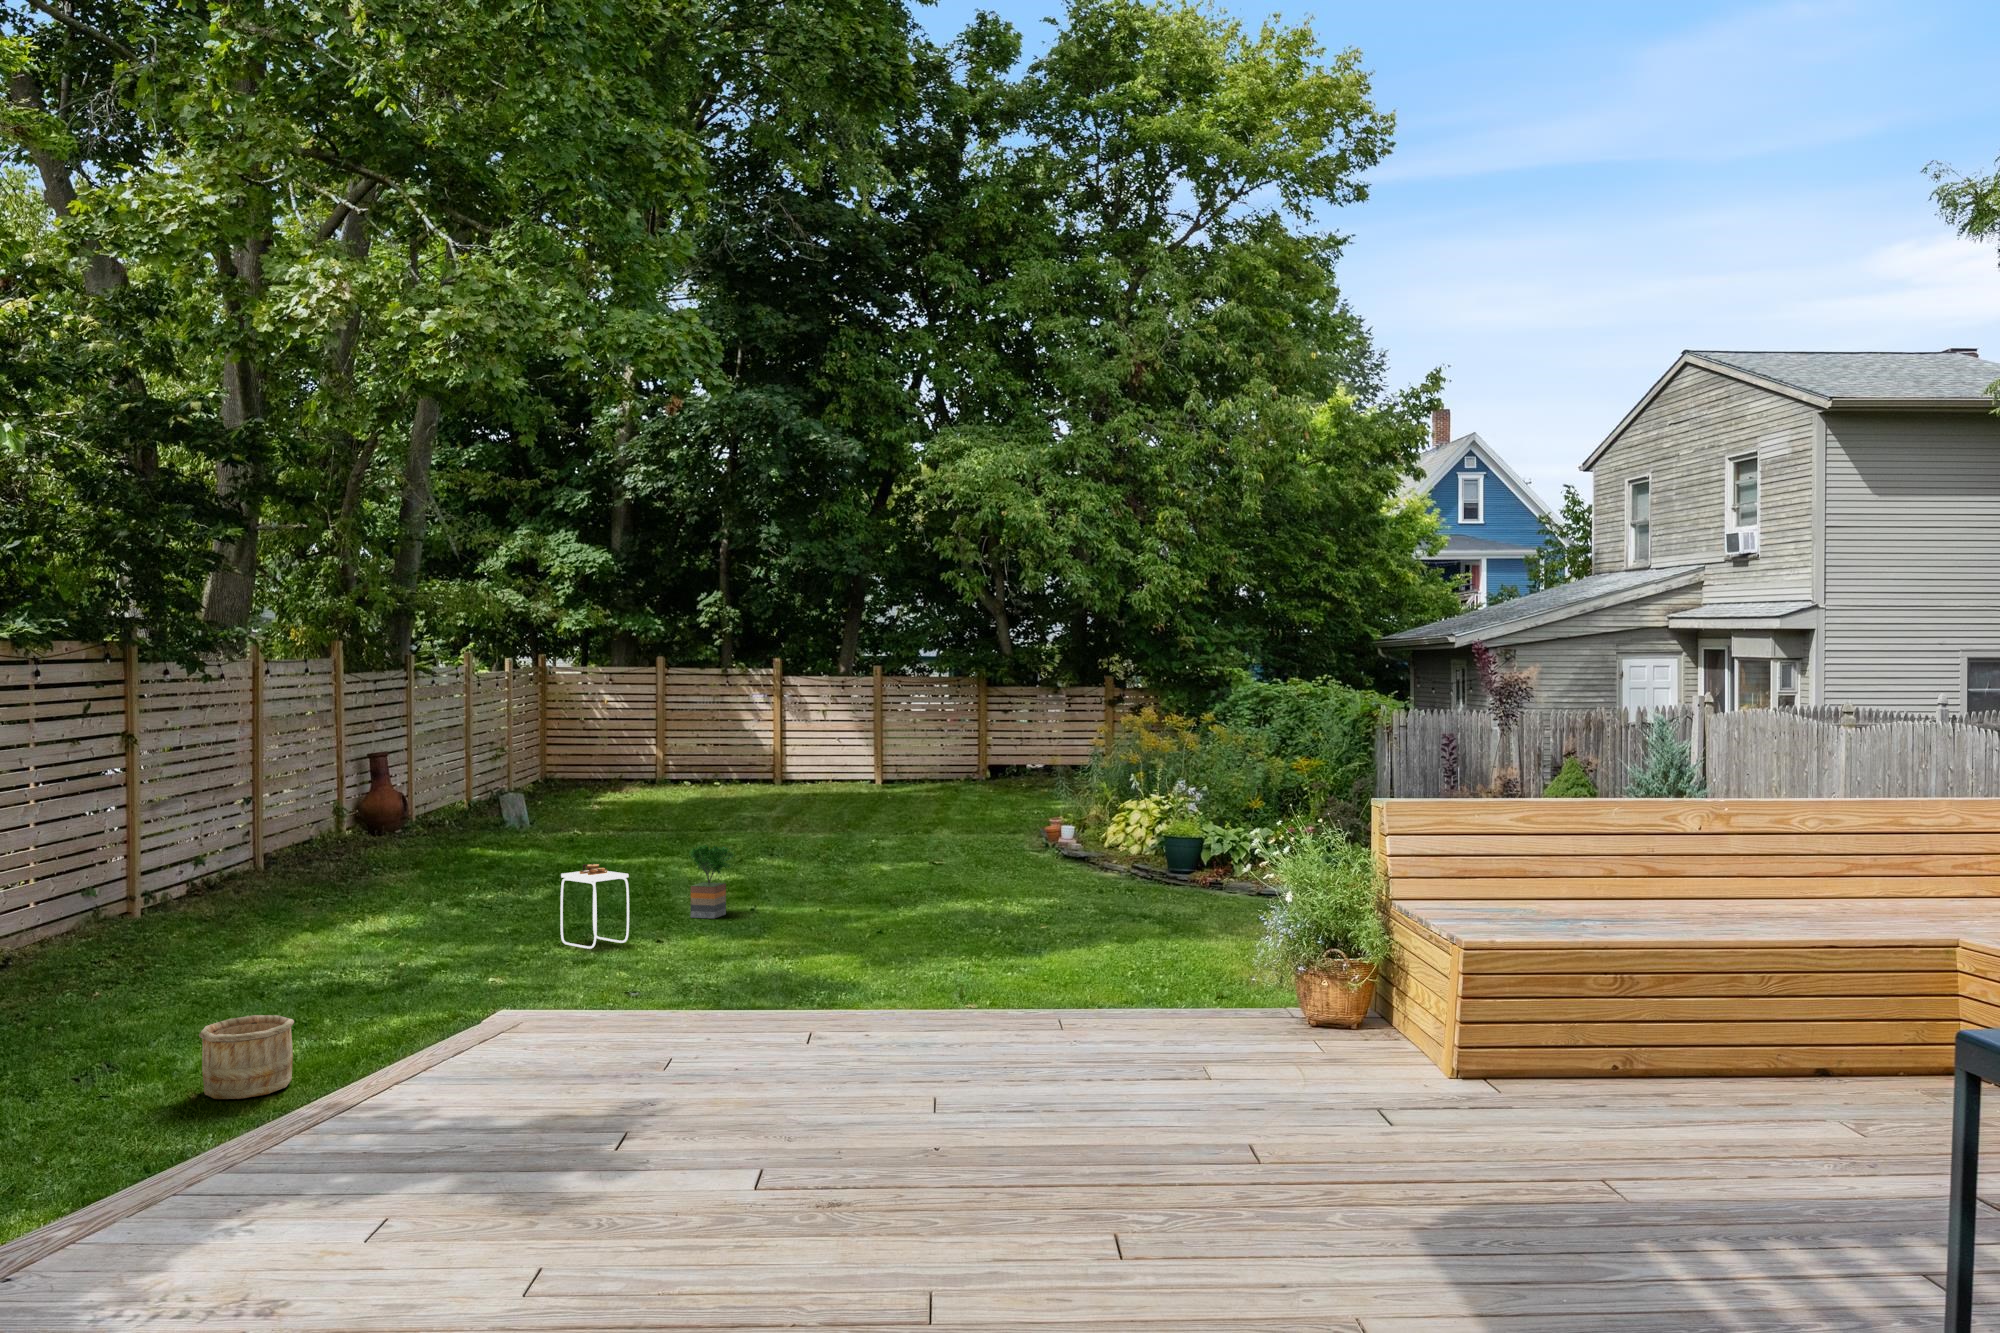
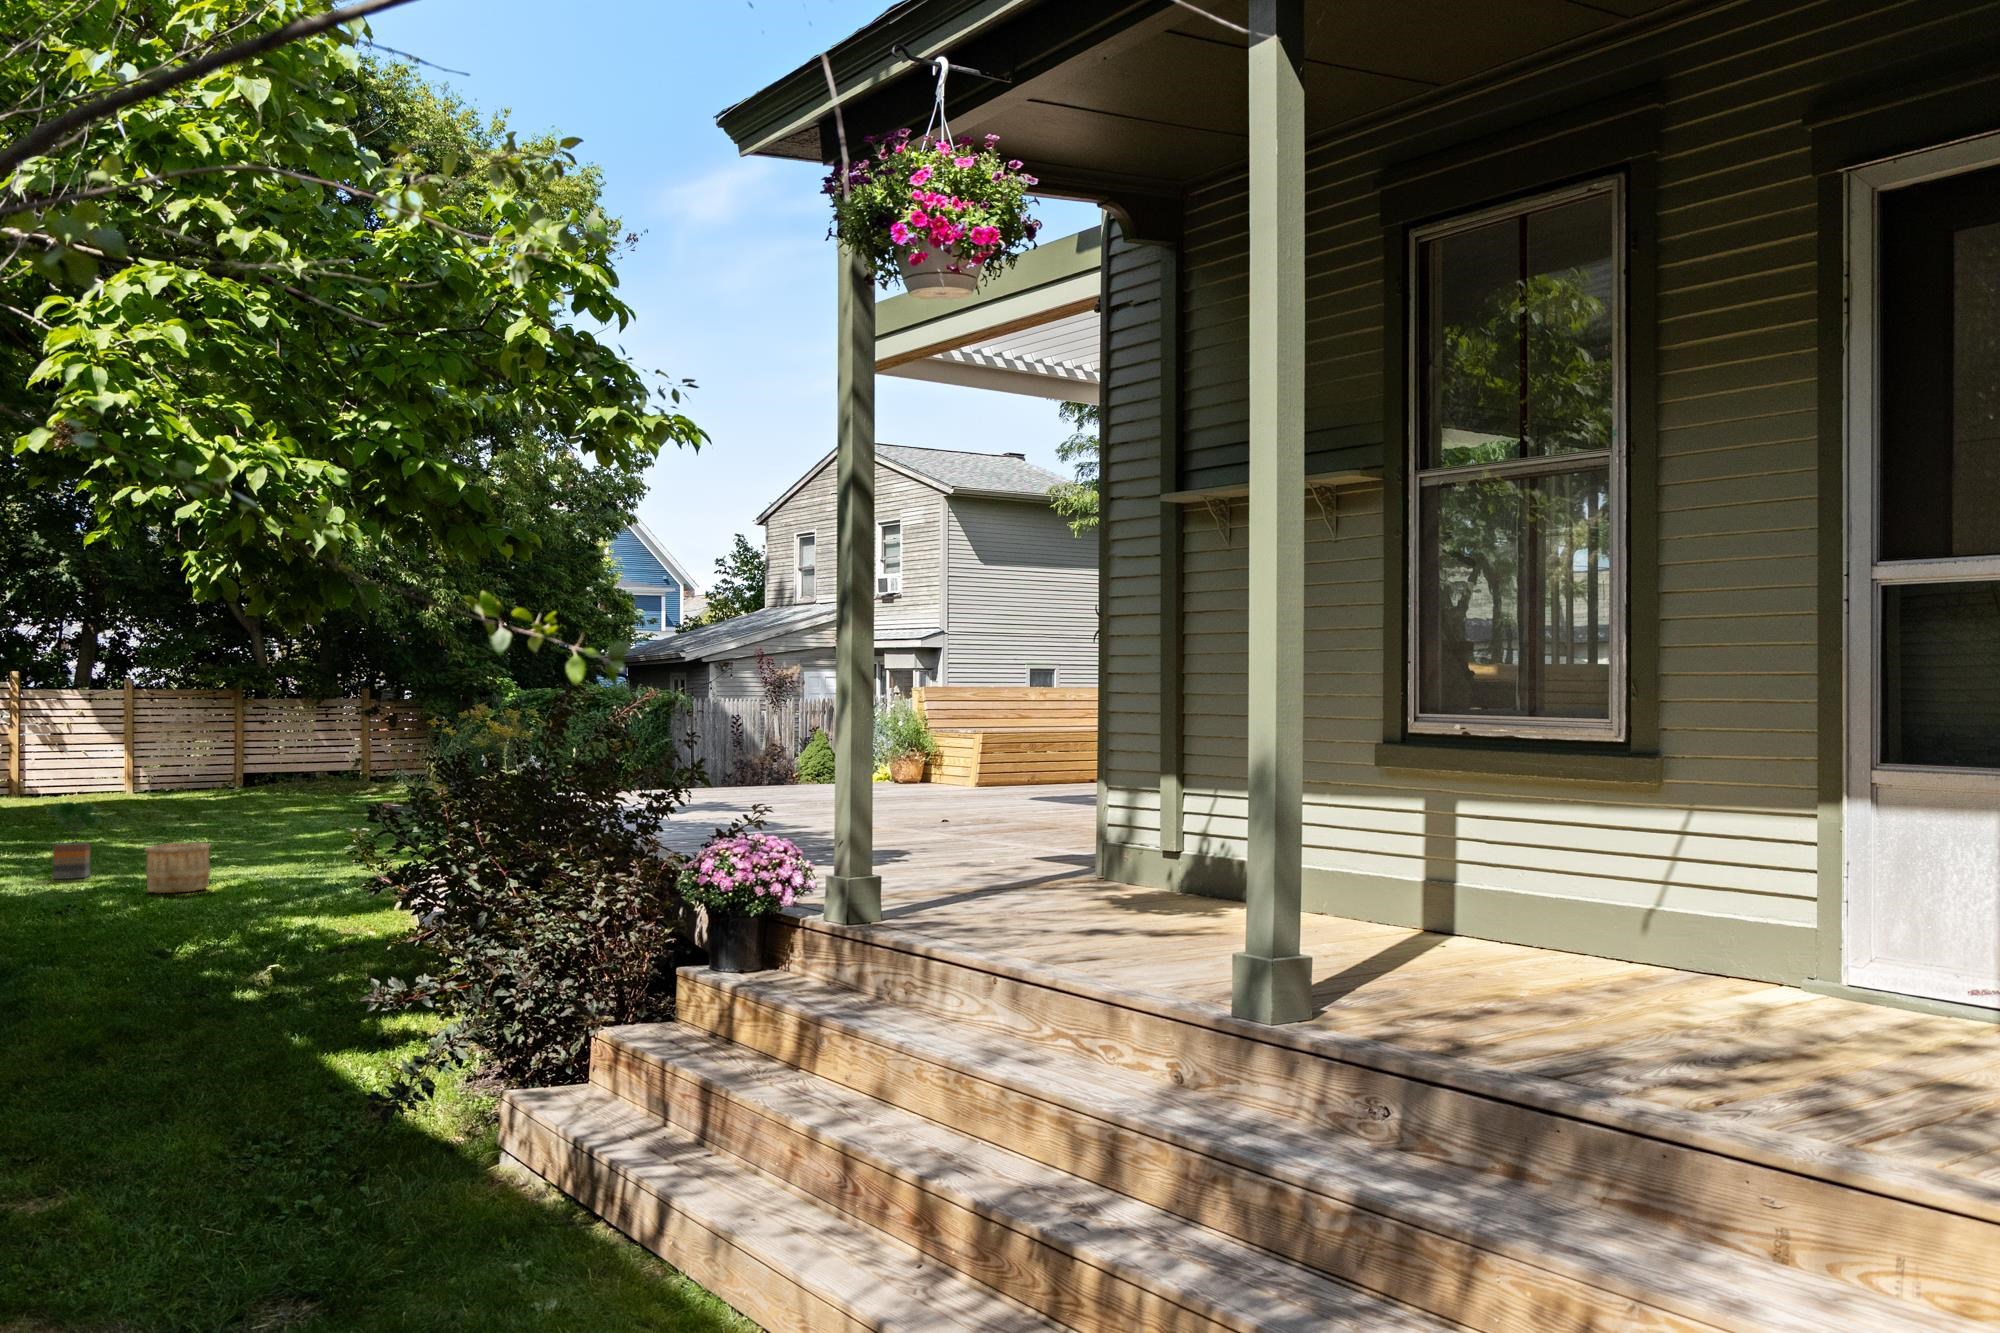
potted tree: present [690,845,734,919] -> present [47,802,101,879]
side table: present [560,864,629,949] -> none [169,788,232,854]

